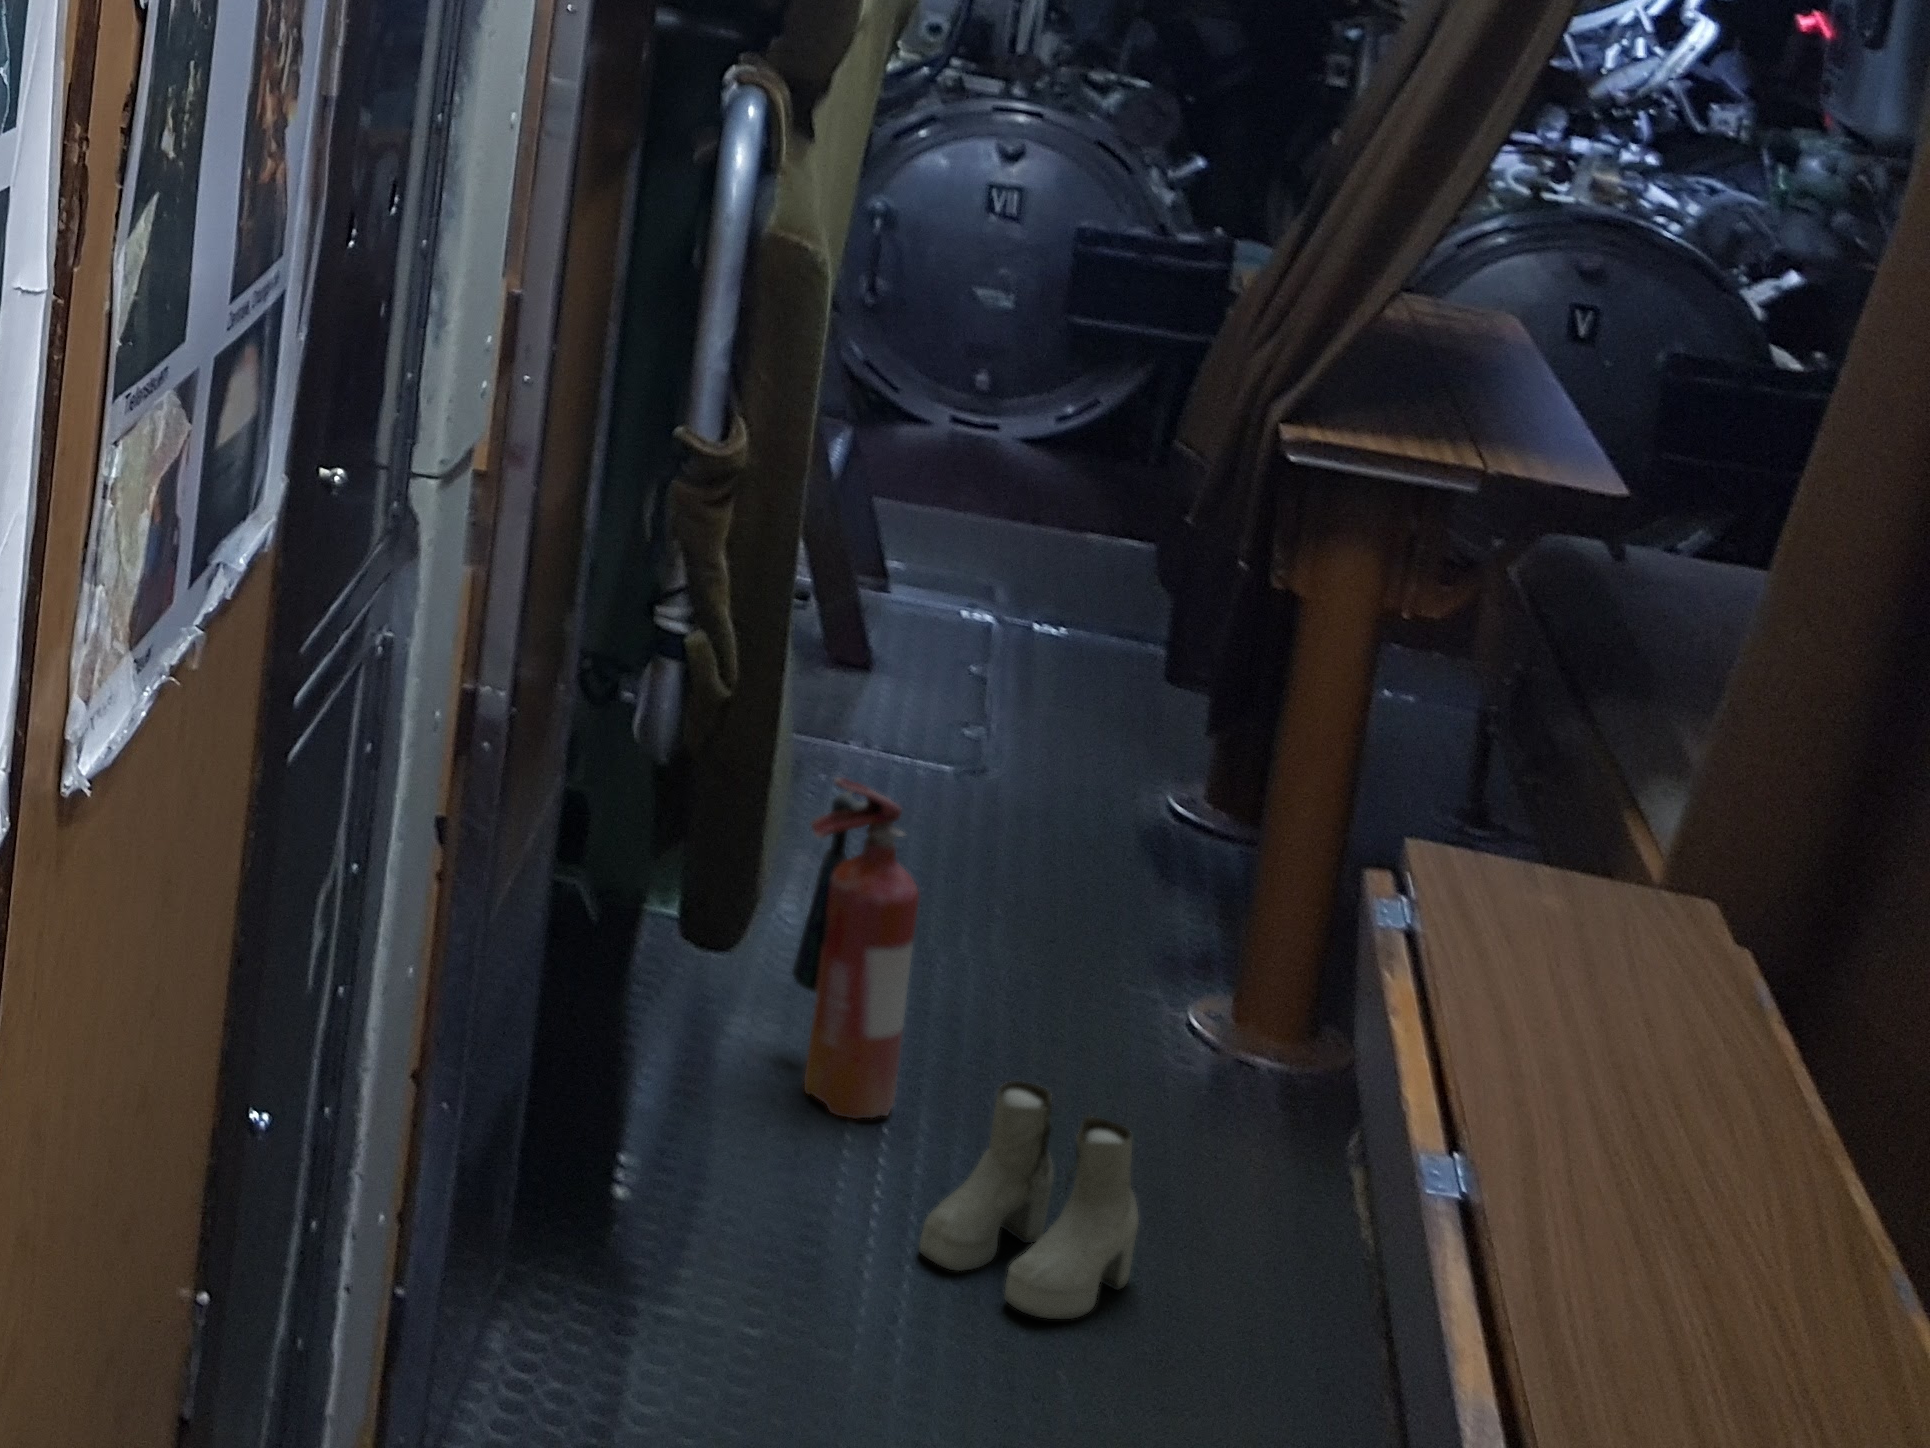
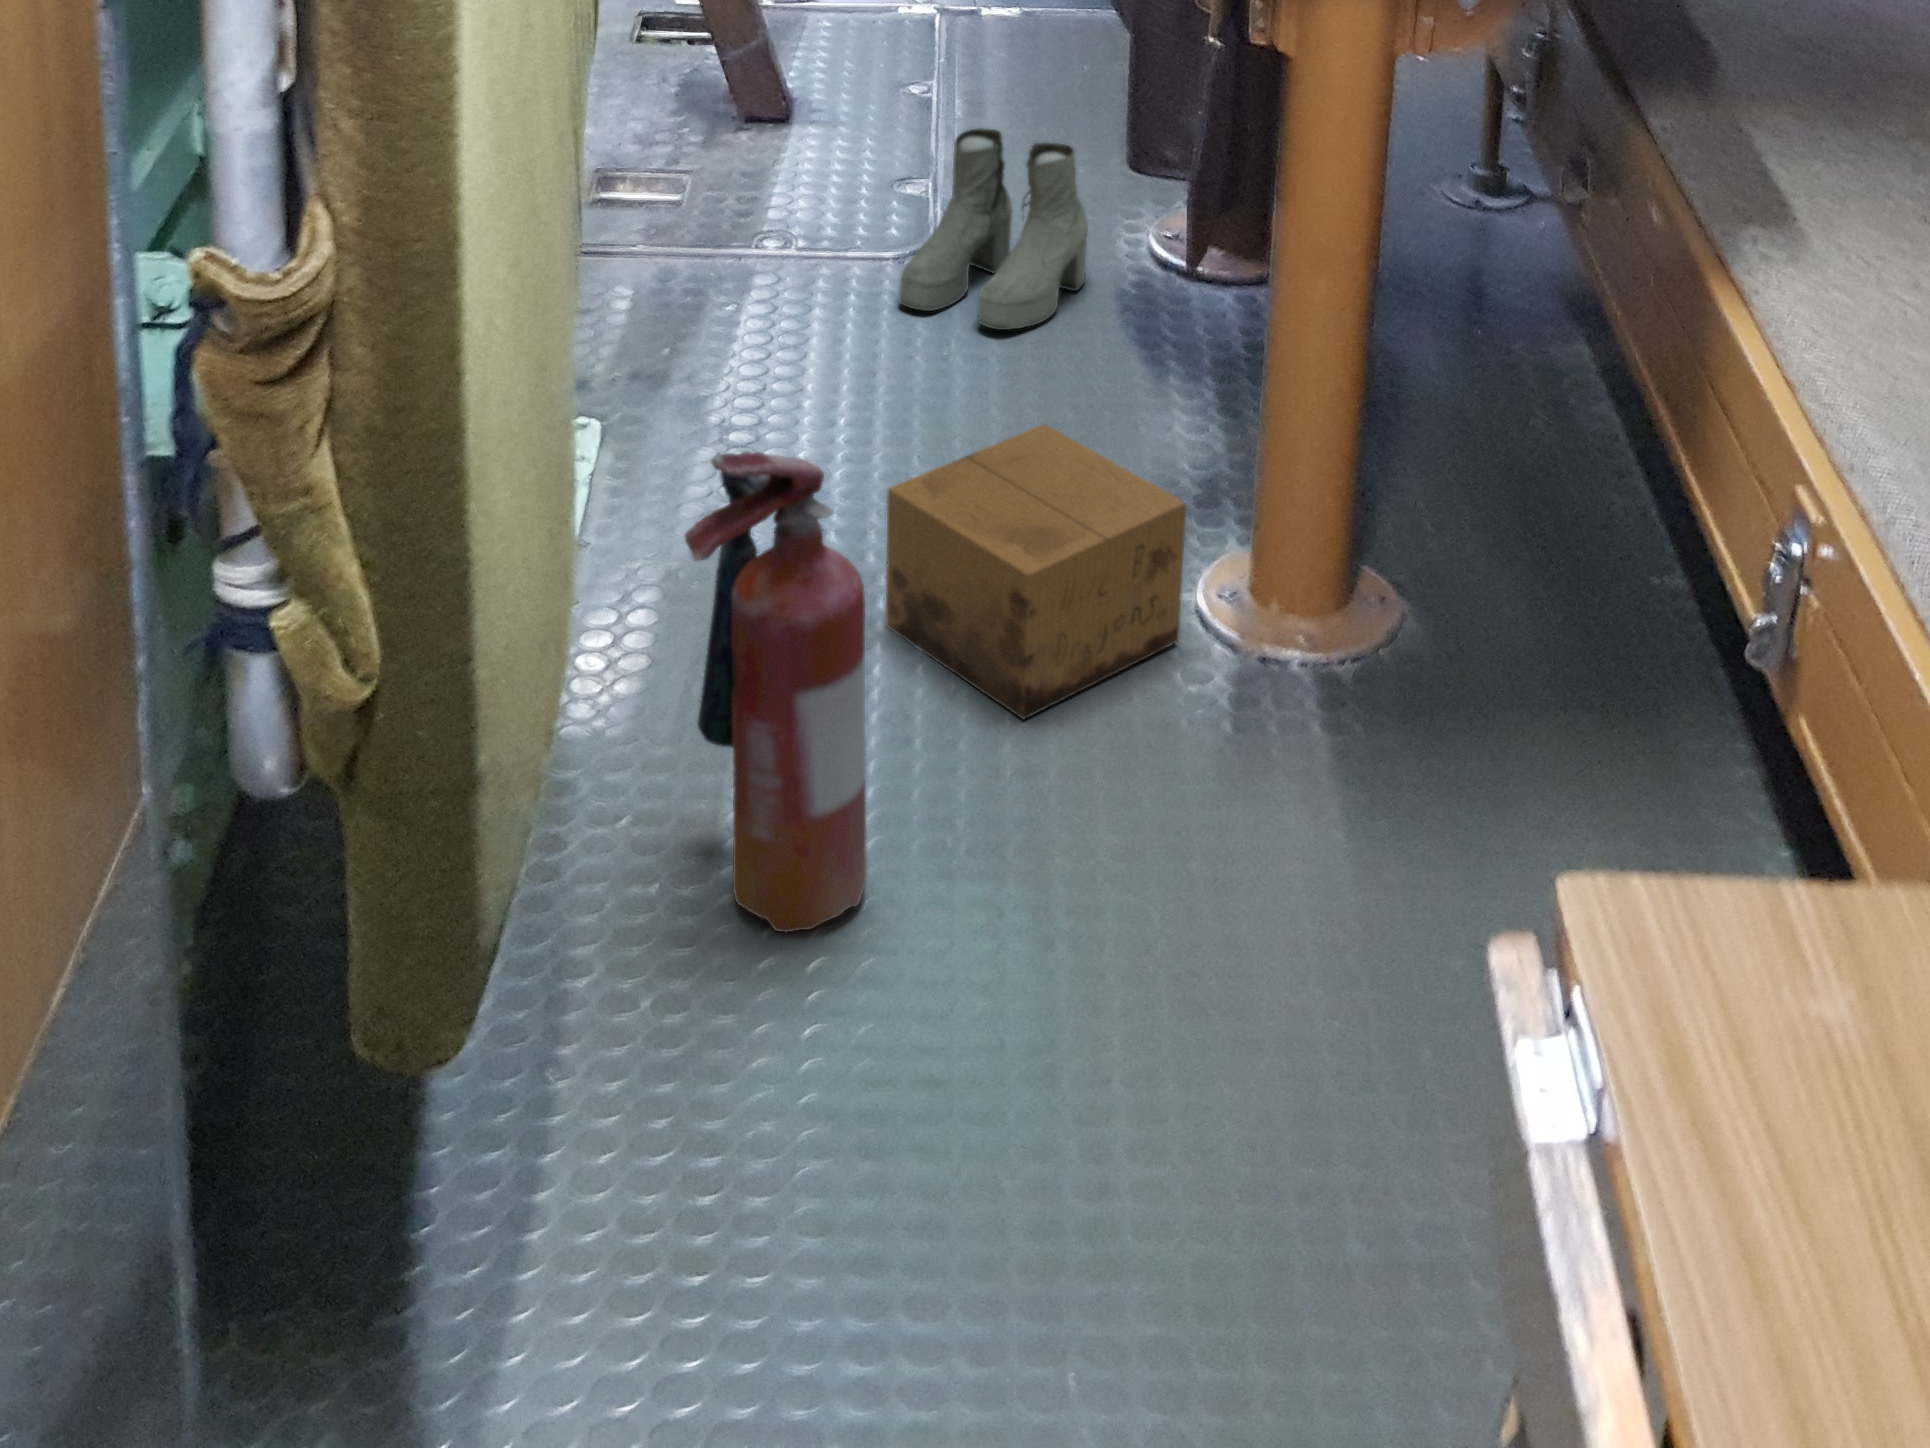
cardboard box: none [915,871,1150,1056] -> present [886,424,1186,719]
boots: present [919,1081,1139,1319] -> present [899,128,1088,330]

